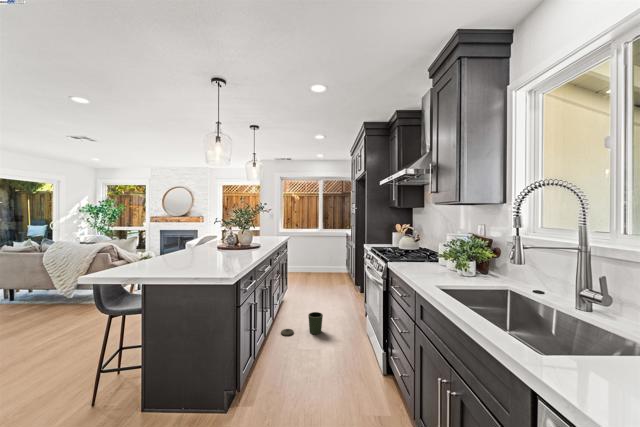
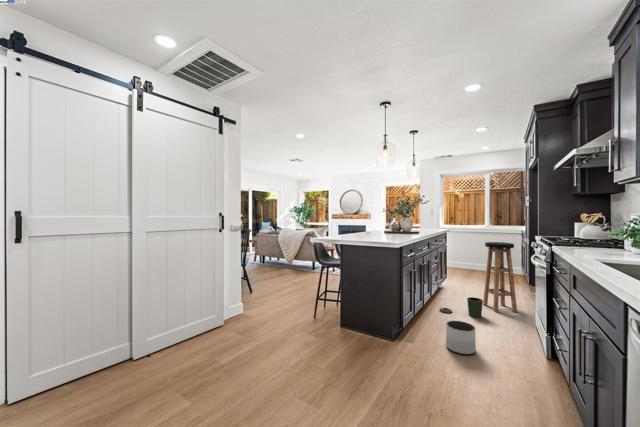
bar stool: none [320,250,349,322] -> present [483,242,517,312]
planter: none [292,356,323,401] -> present [446,321,476,355]

